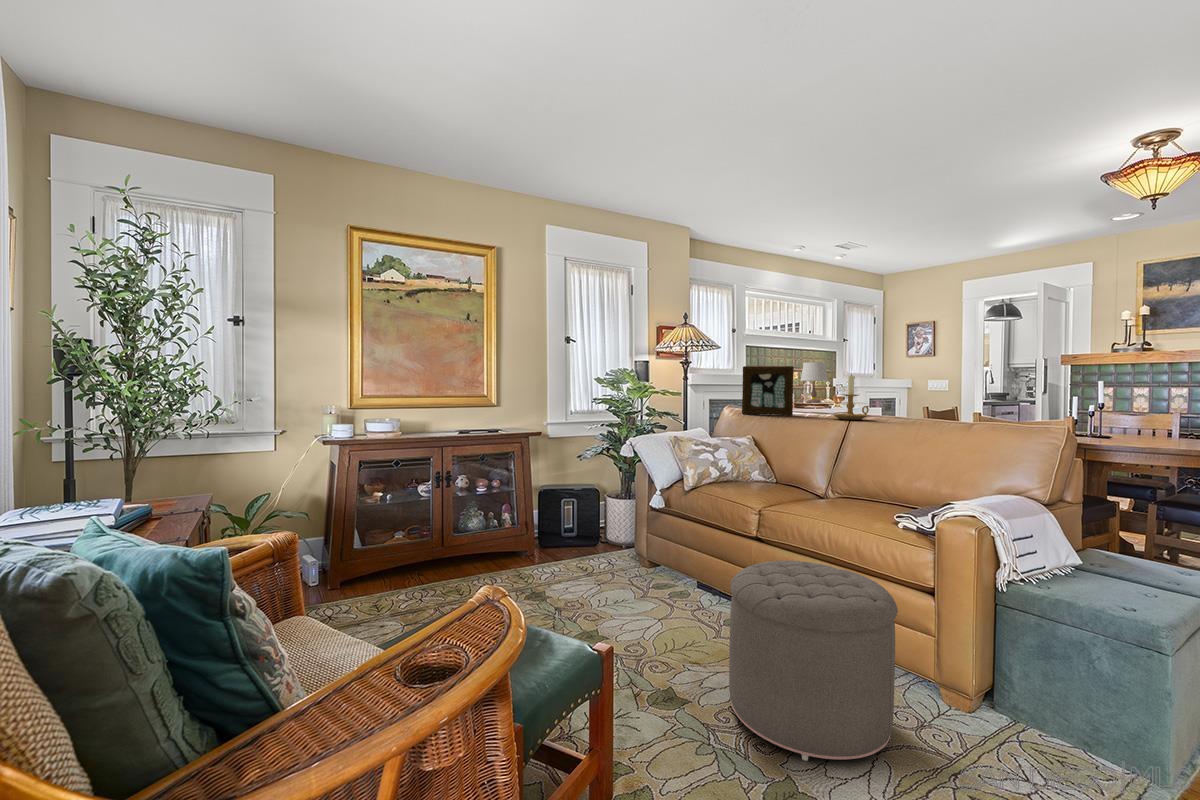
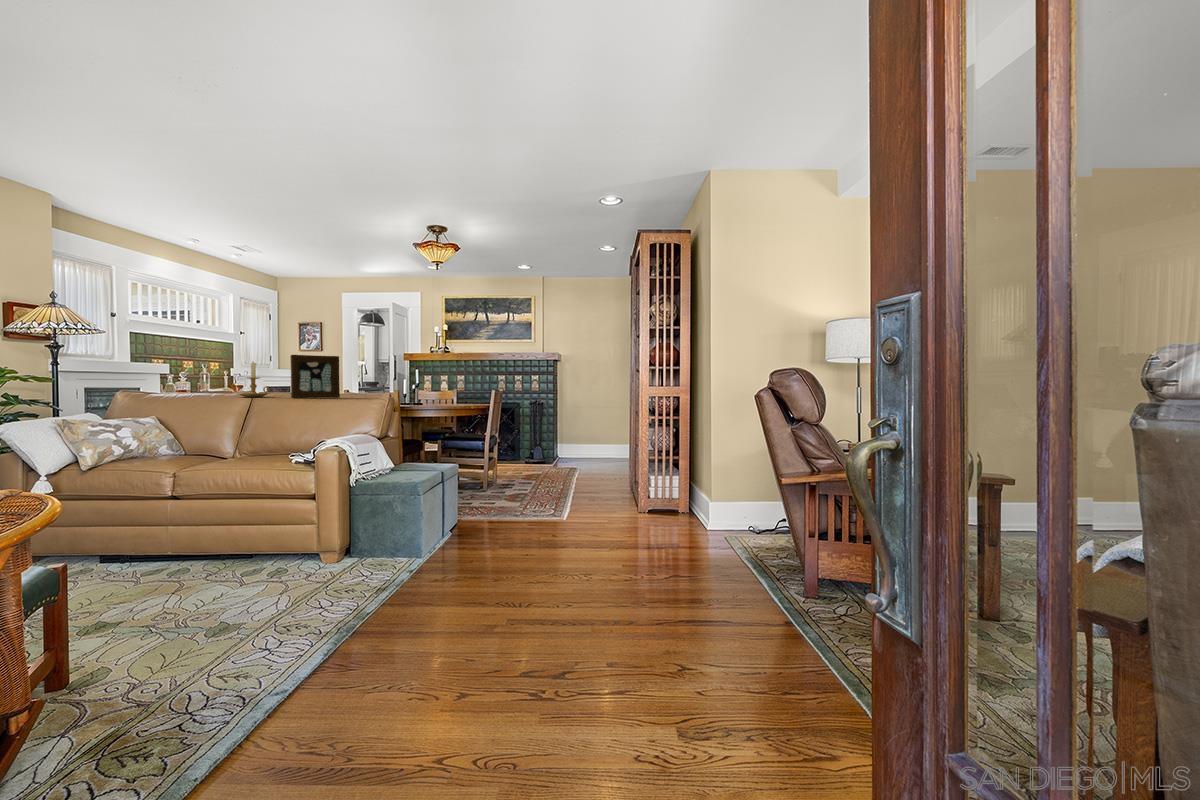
table lamp: present [801,362,828,402] -> none [199,351,228,389]
picture frame: present [742,366,794,415] -> present [290,355,340,398]
ottoman: present [729,561,898,761] -> none [160,494,292,613]

